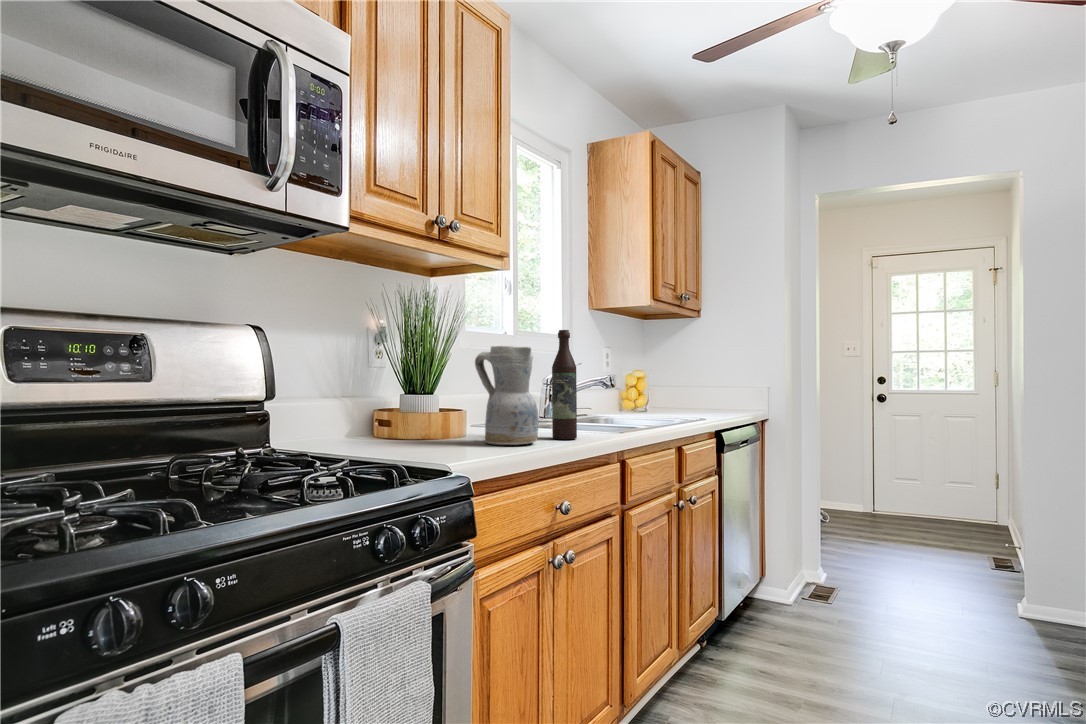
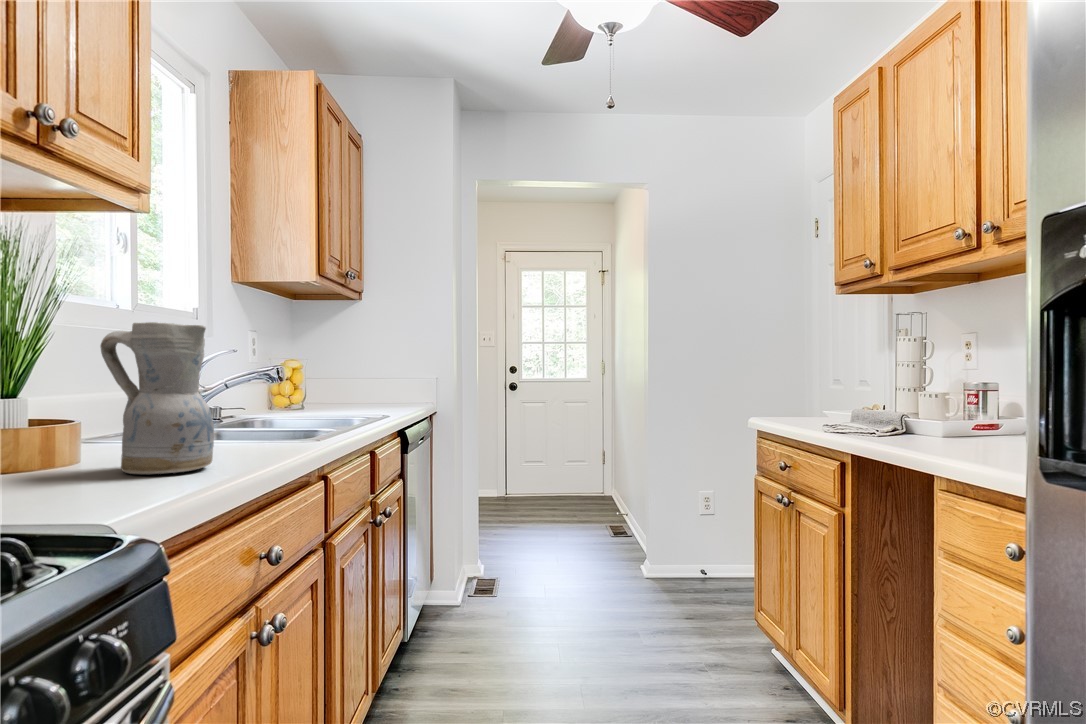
wine bottle: present [552,330,577,439] -> none [225,304,263,457]

